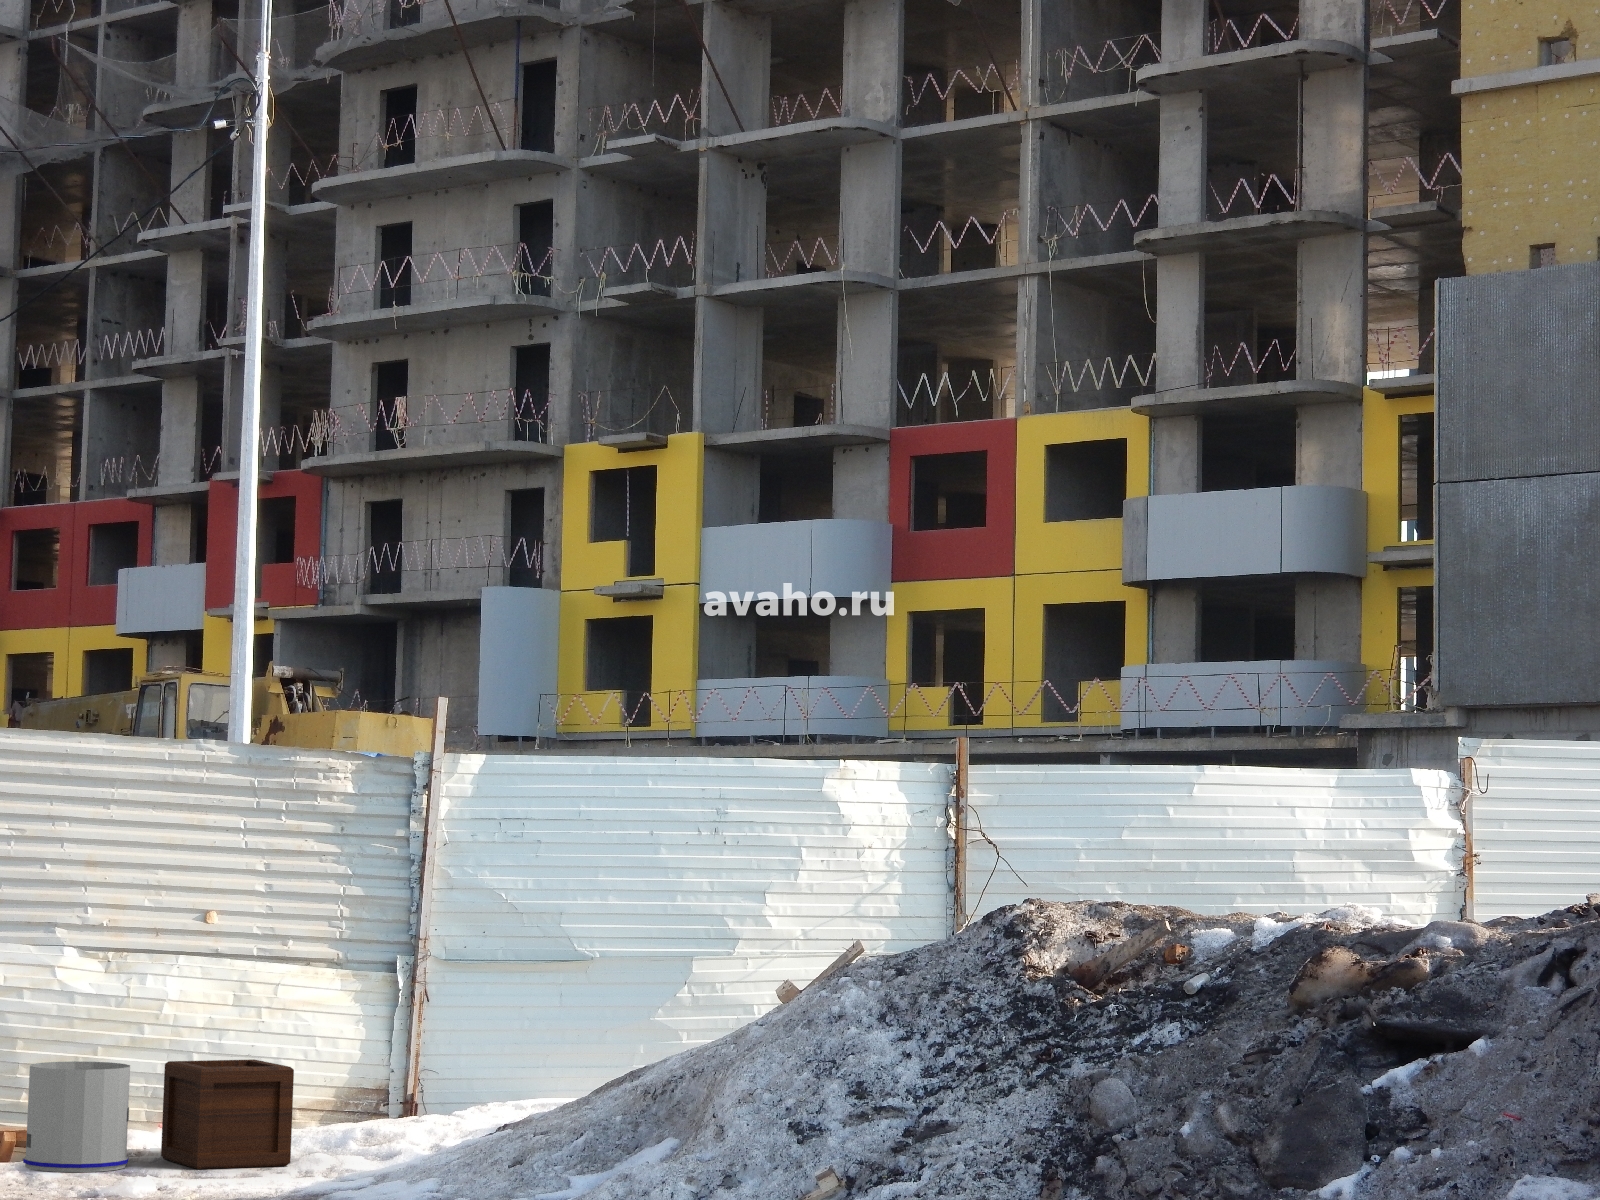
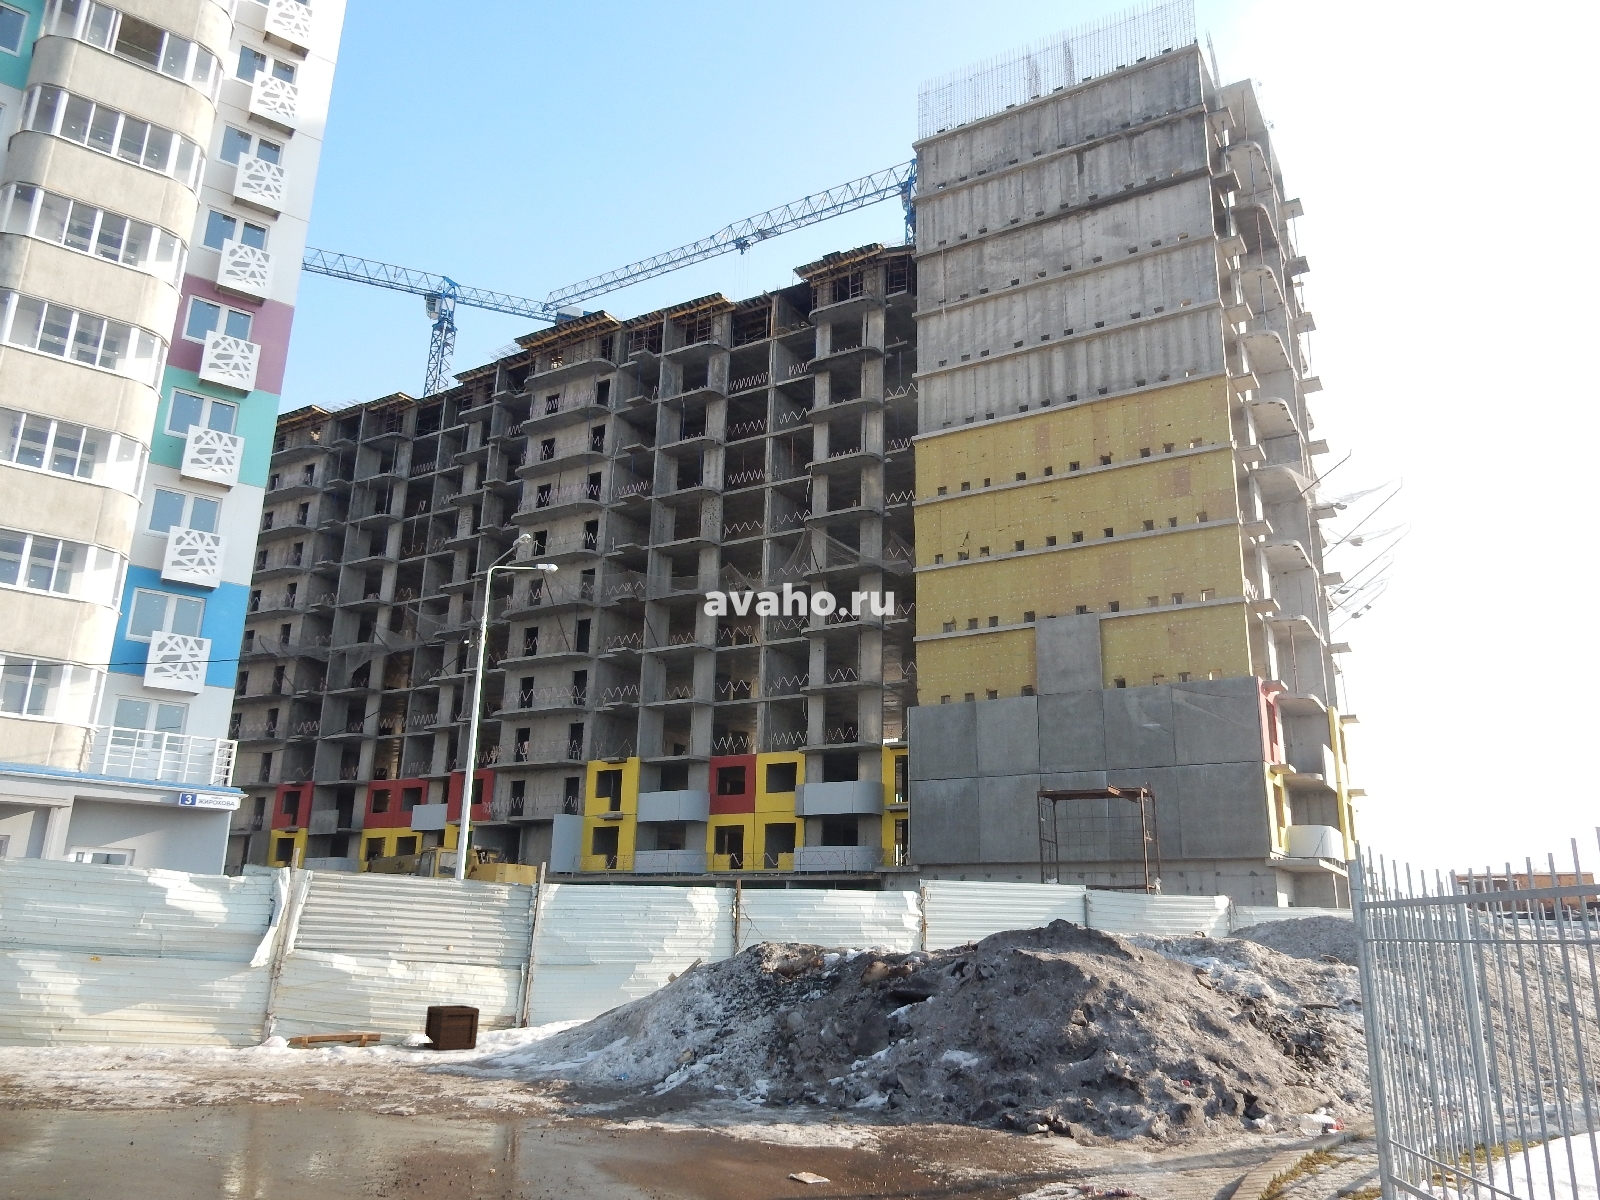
trash can: present [23,1061,130,1172] -> none [369,1006,415,1052]

